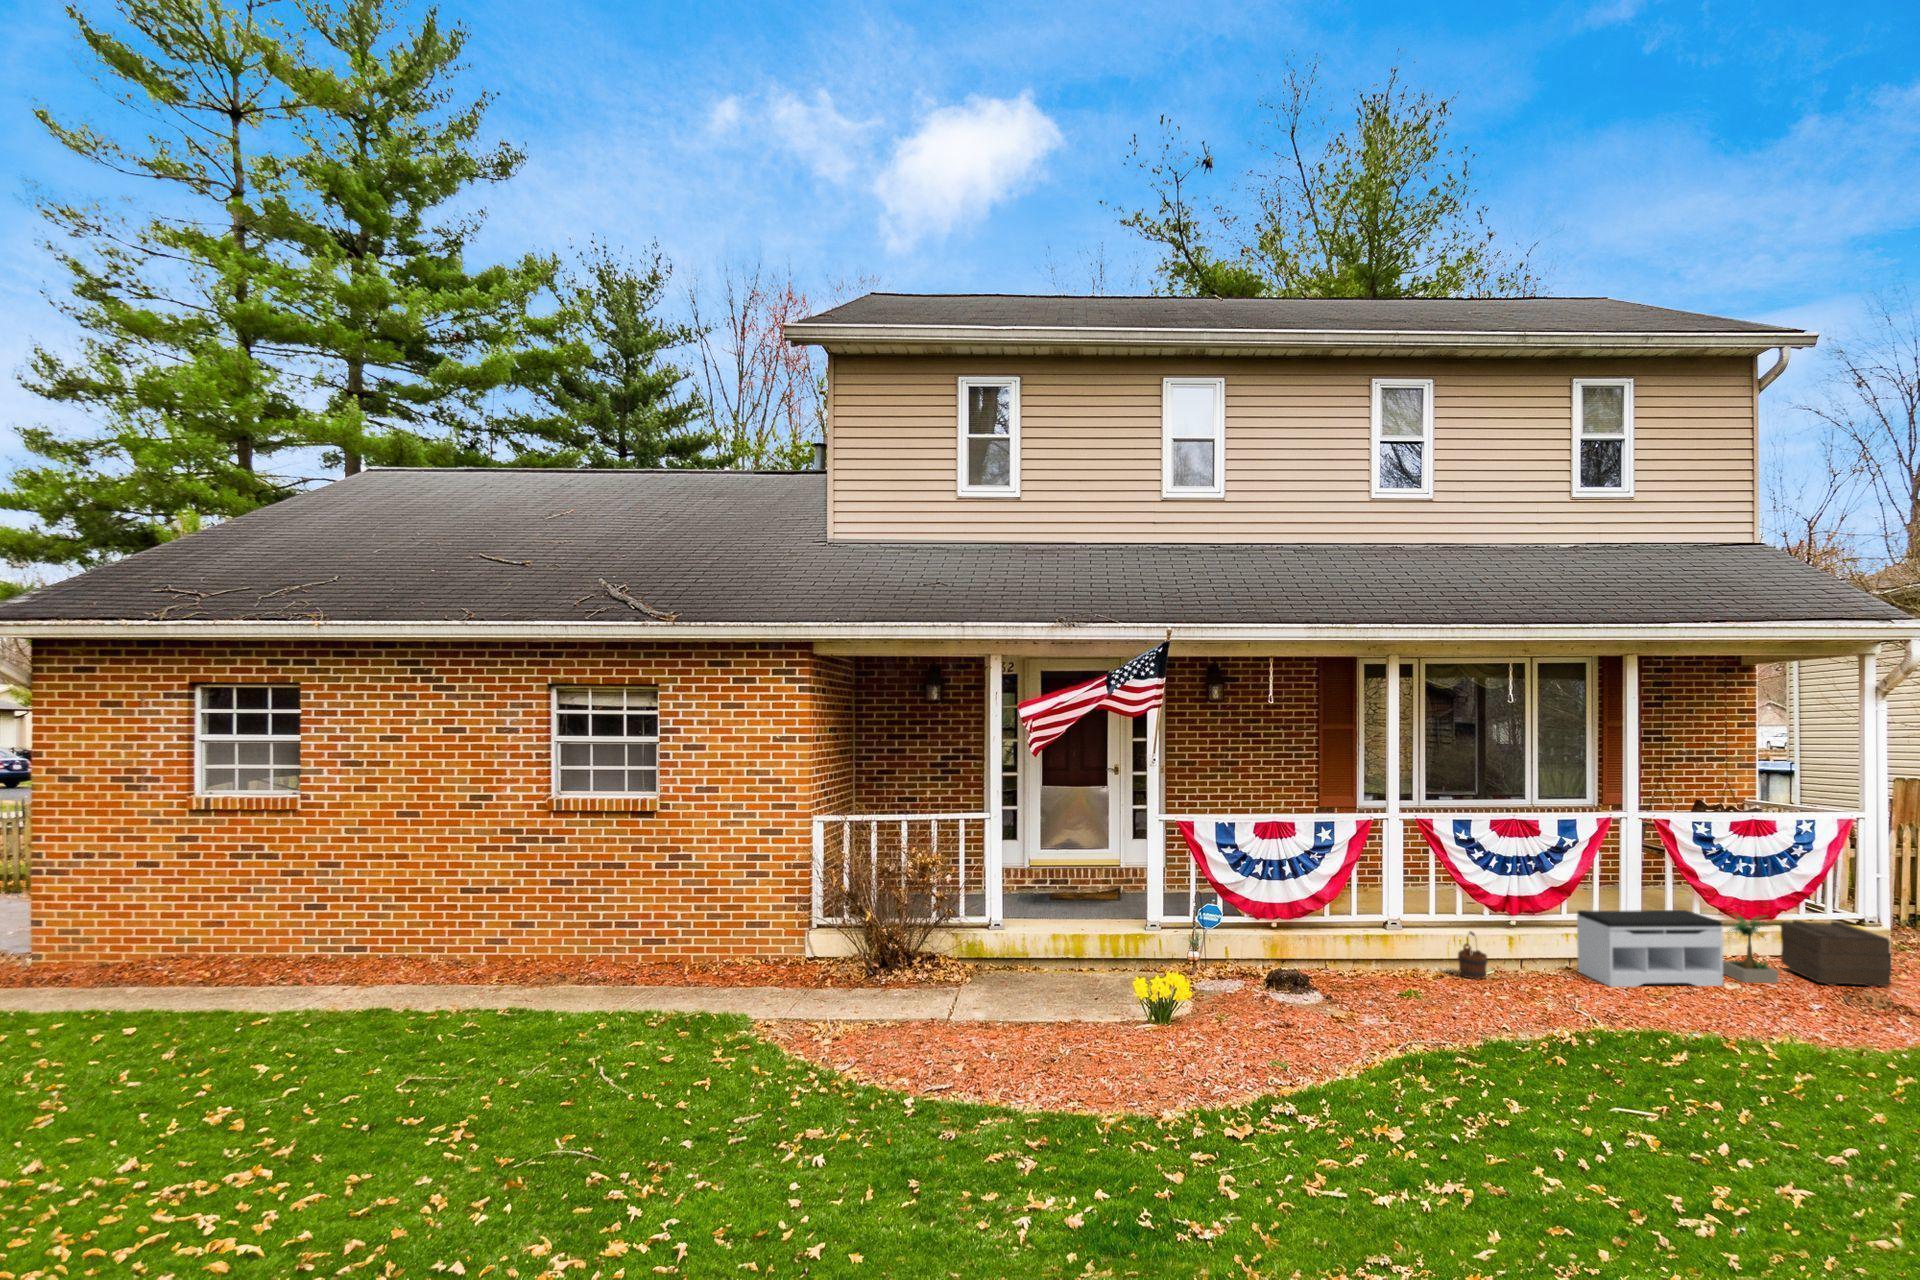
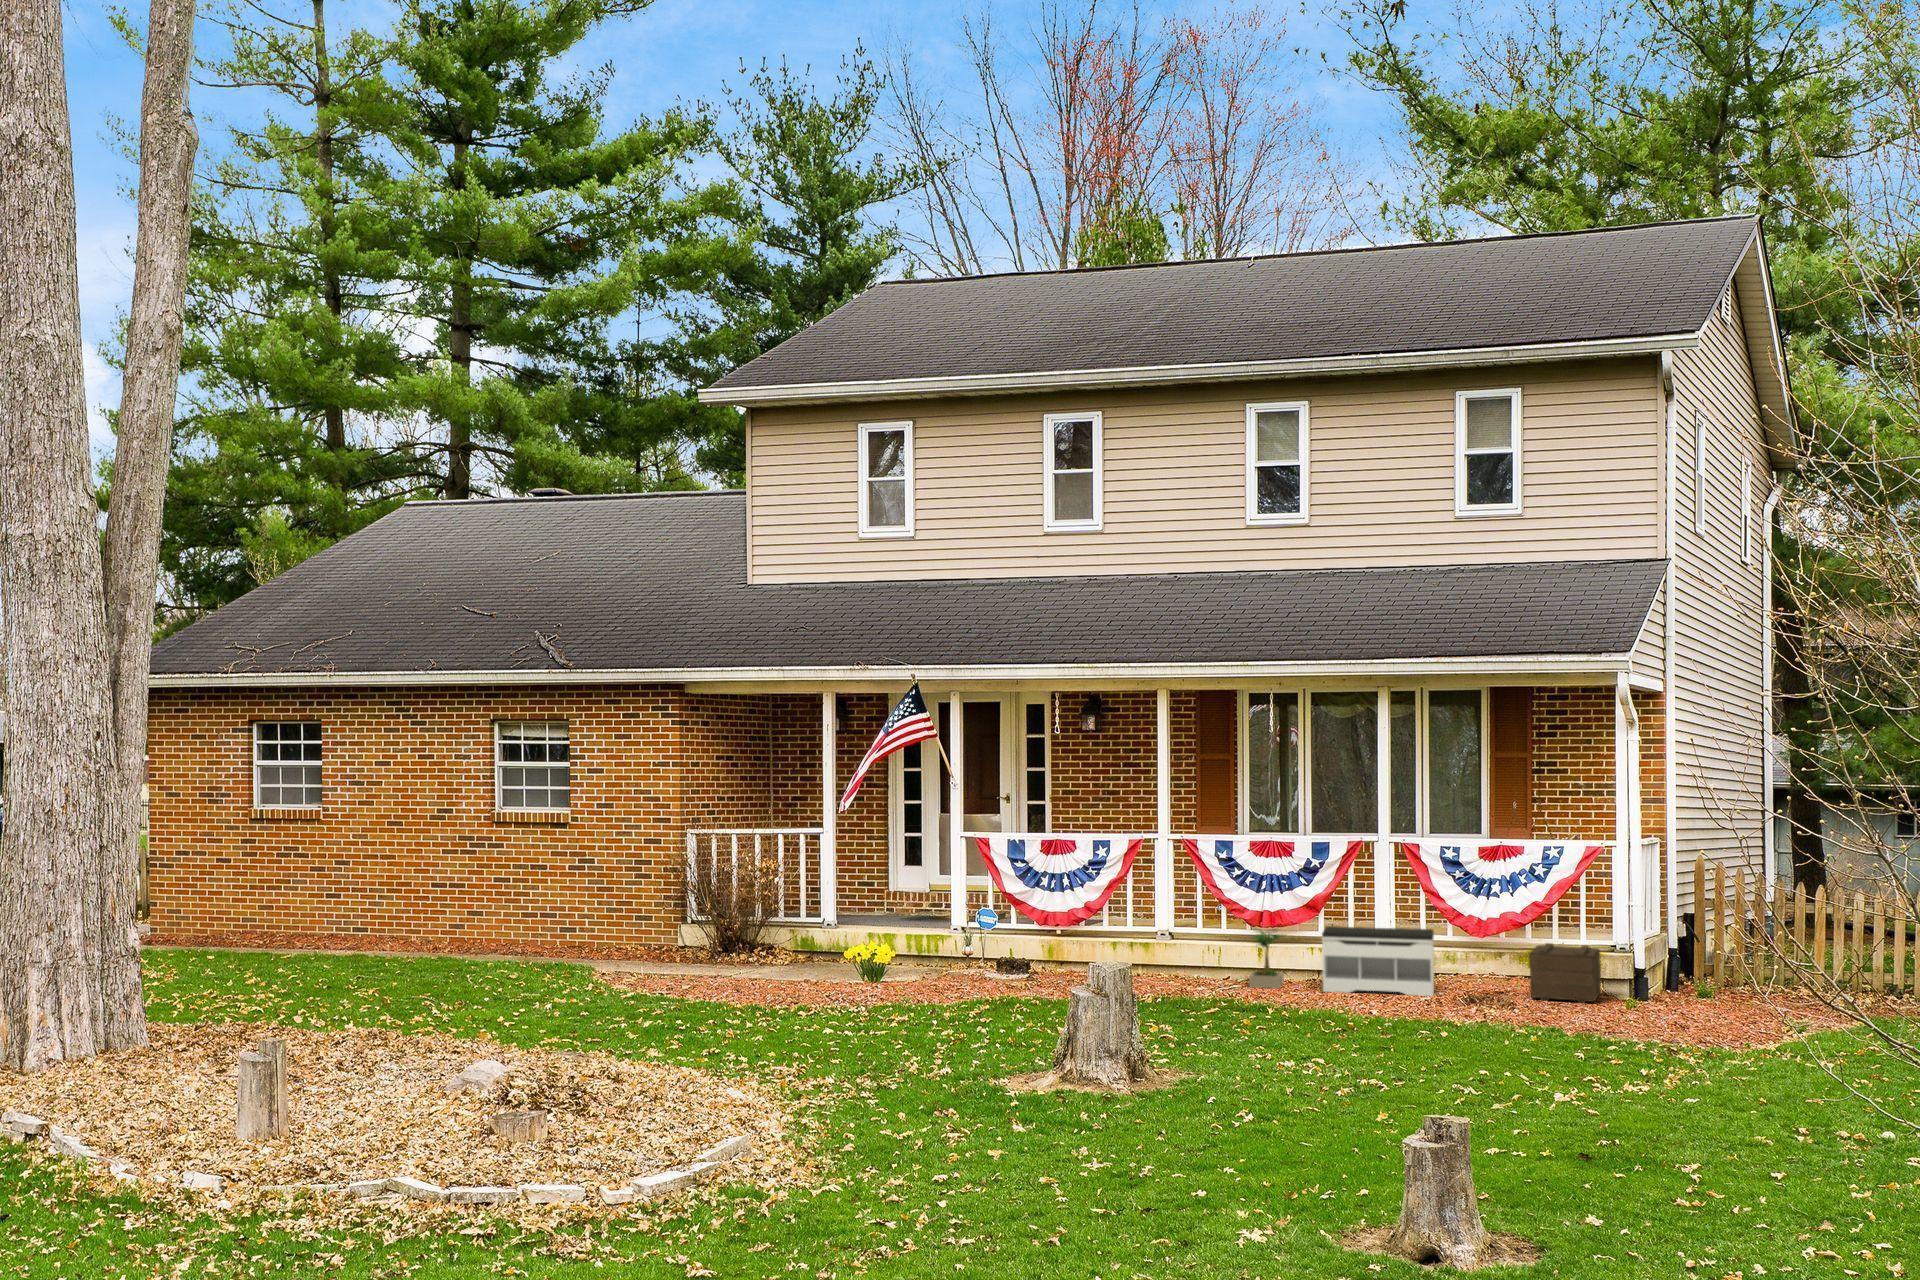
potted plant: present [1723,916,1778,983] -> present [1249,927,1286,989]
wooden bucket: present [1458,932,1487,979] -> none [1206,941,1231,984]

